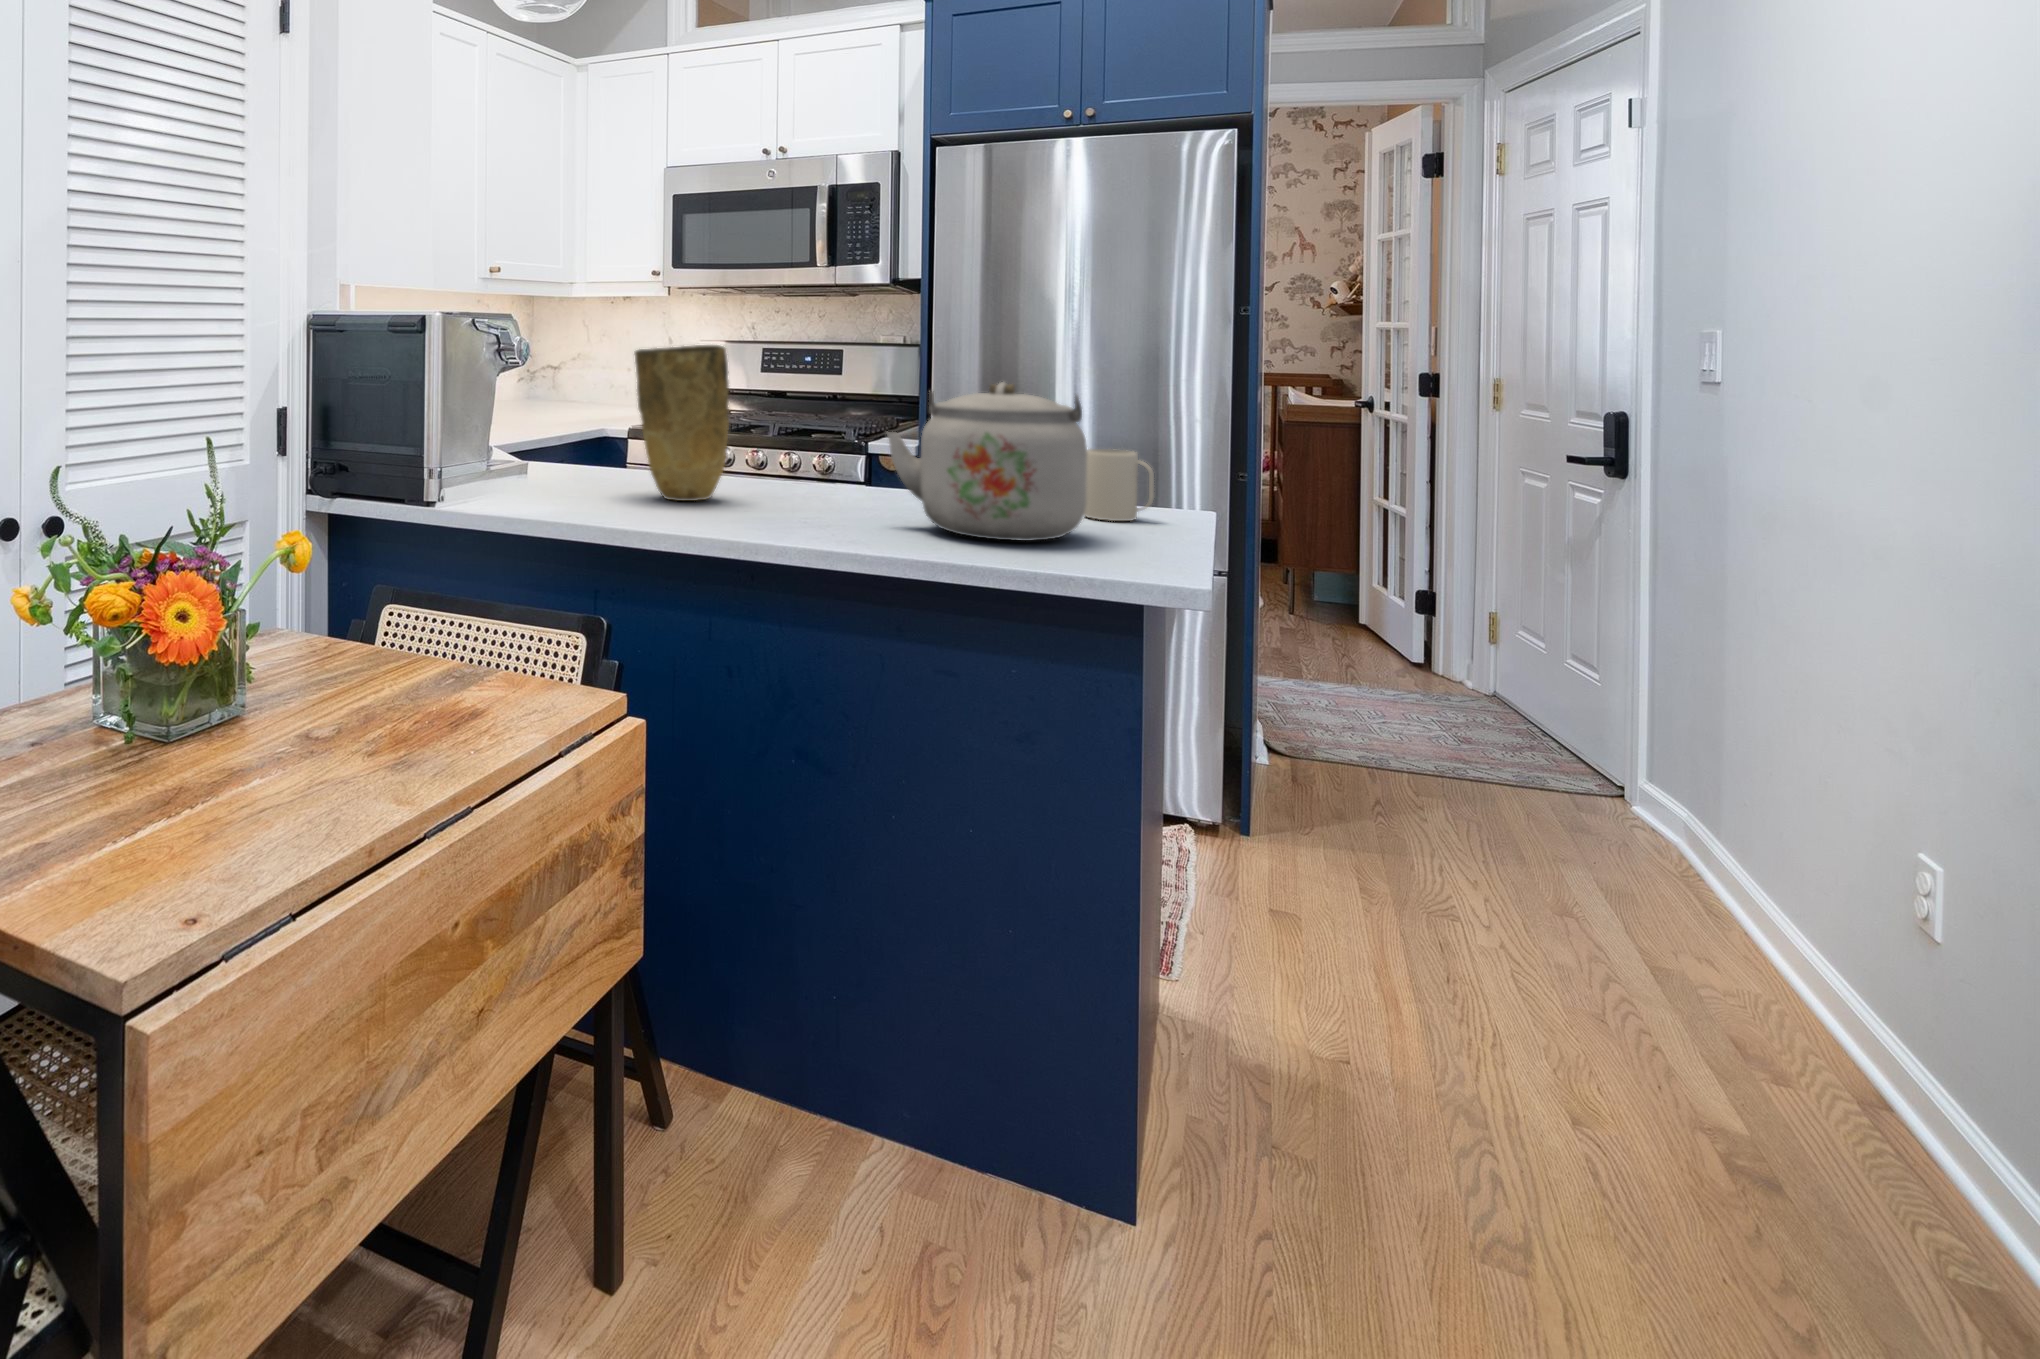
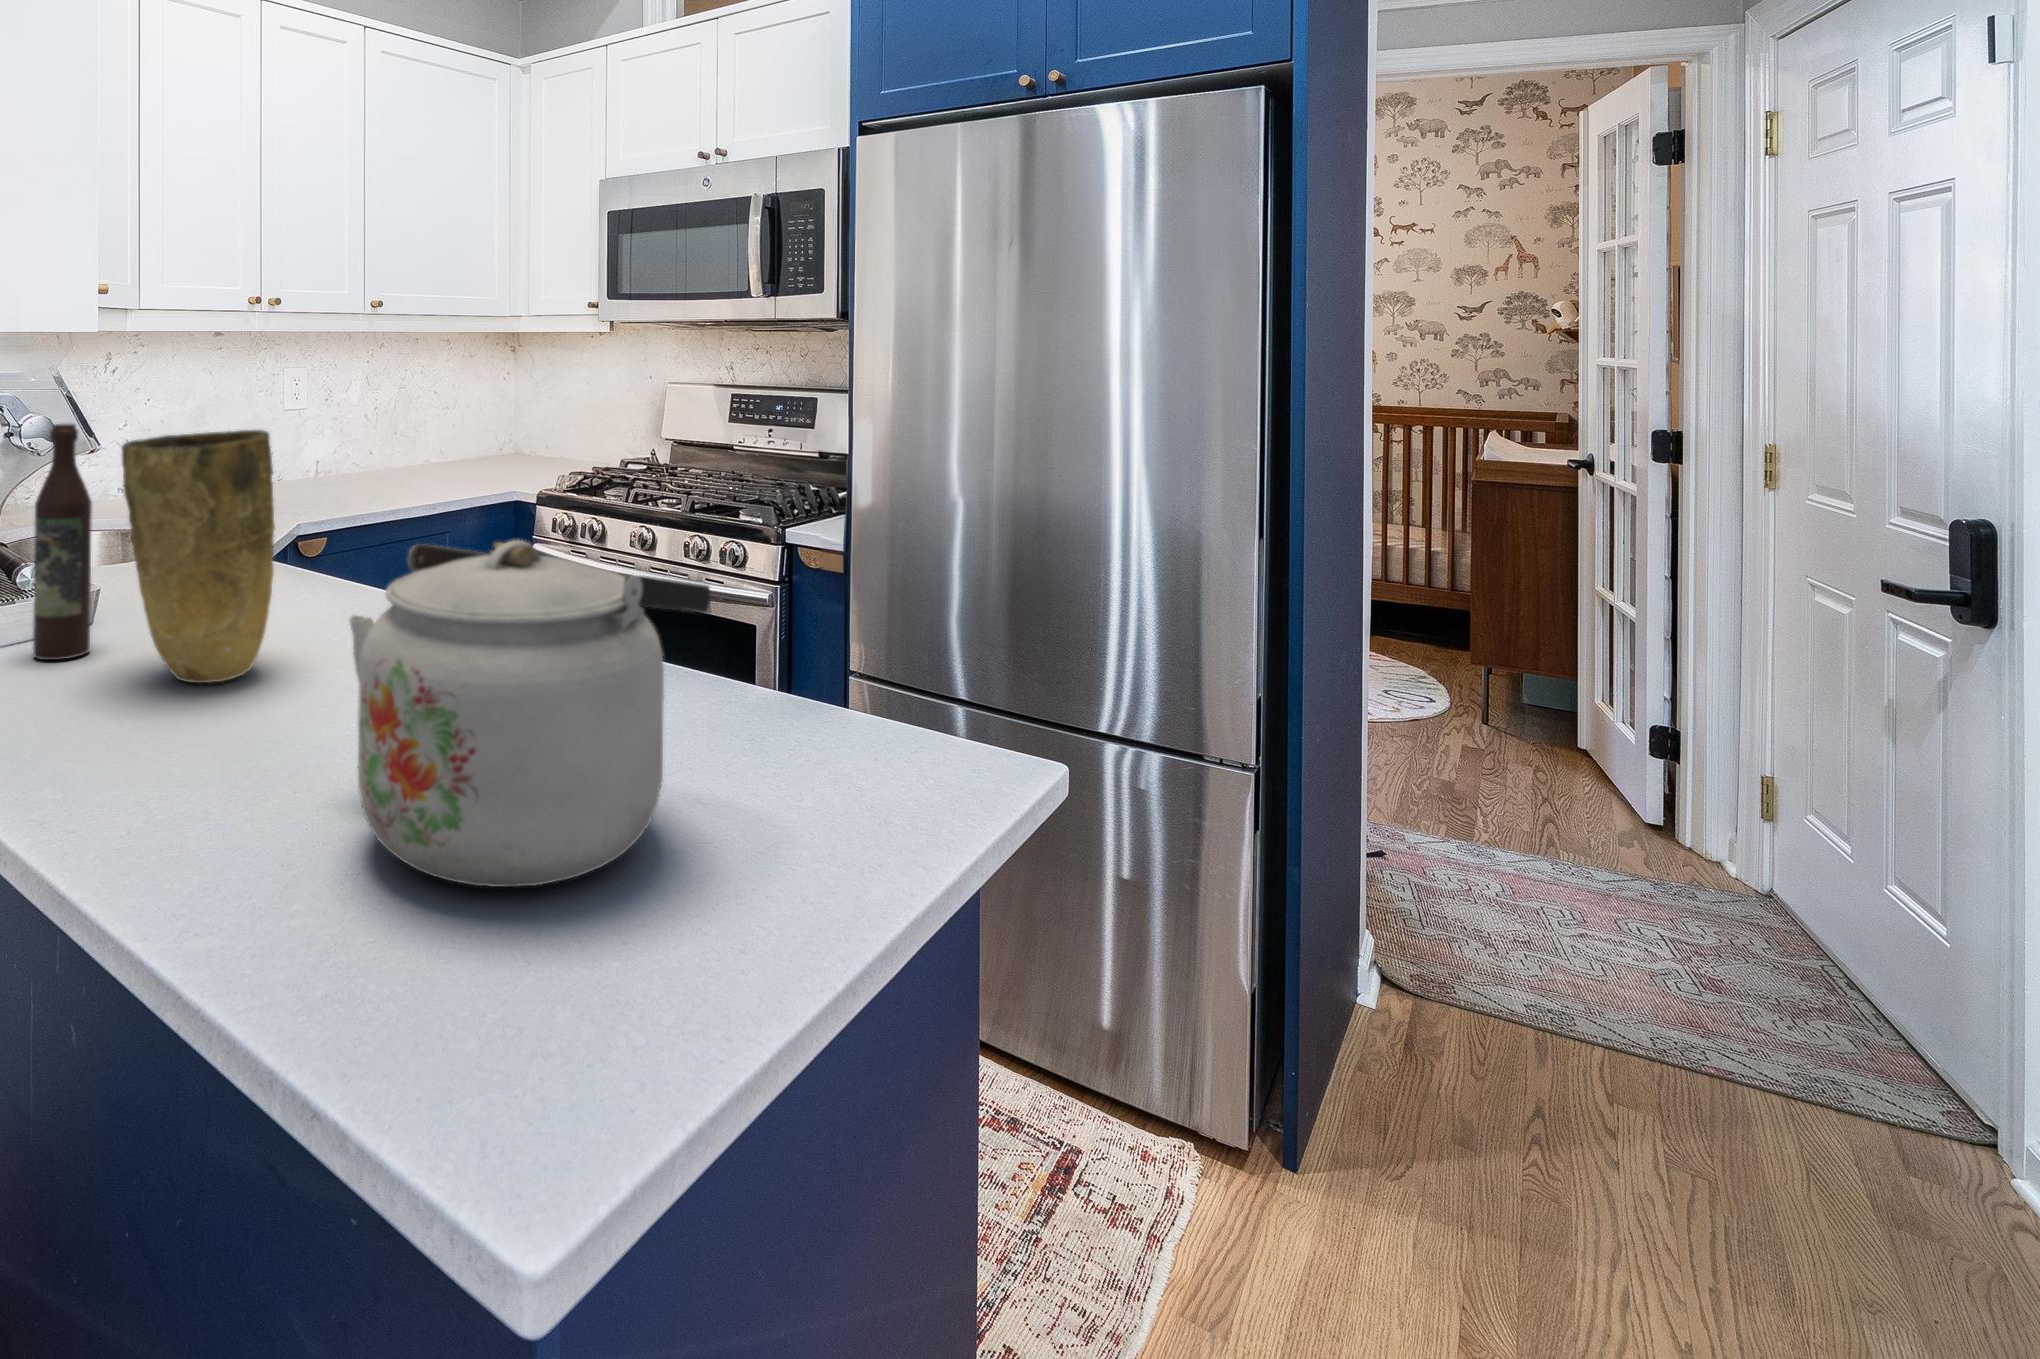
wine bottle: none [549,343,584,496] -> present [33,424,92,660]
mug: present [1084,449,1154,521] -> none [784,641,897,793]

